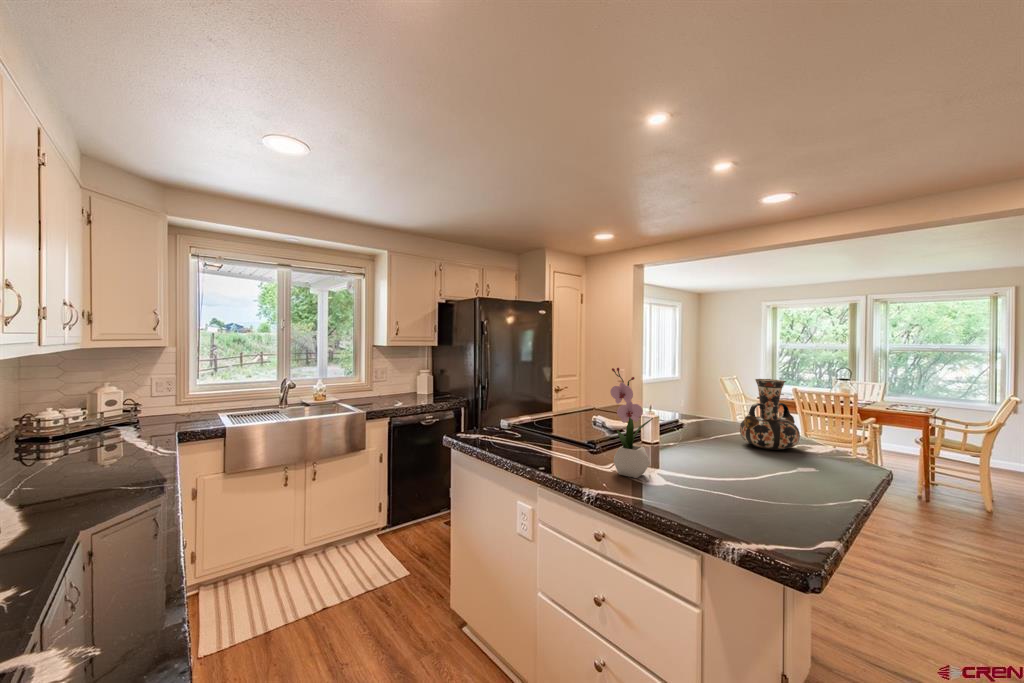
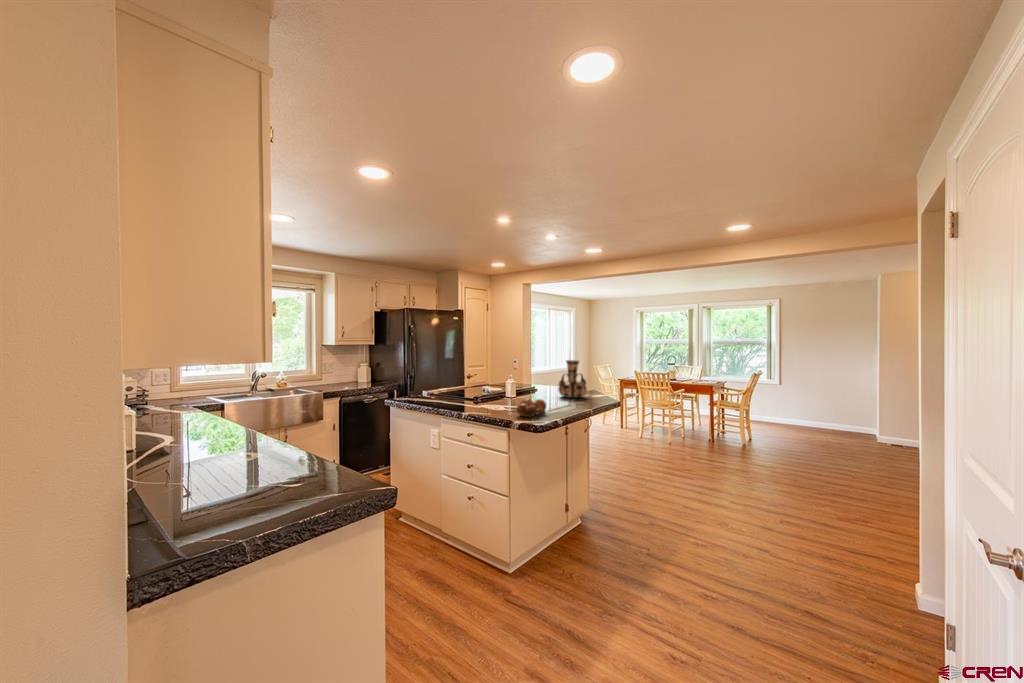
flower arrangement: present [610,368,653,478] -> none [477,354,500,409]
bread loaf: none [706,466,774,518] -> present [516,399,546,417]

